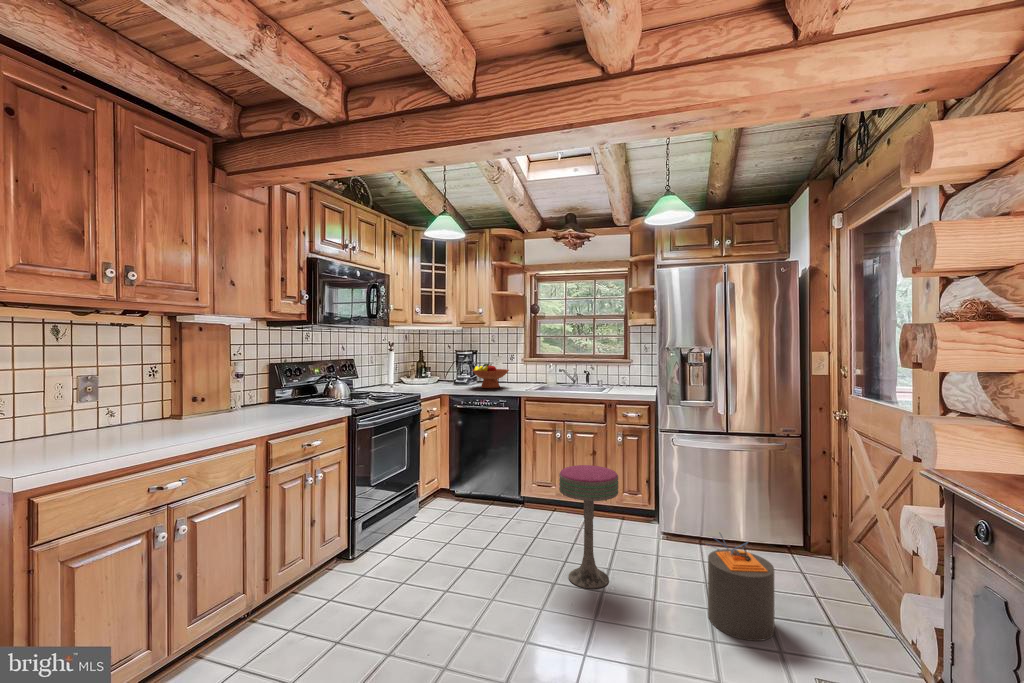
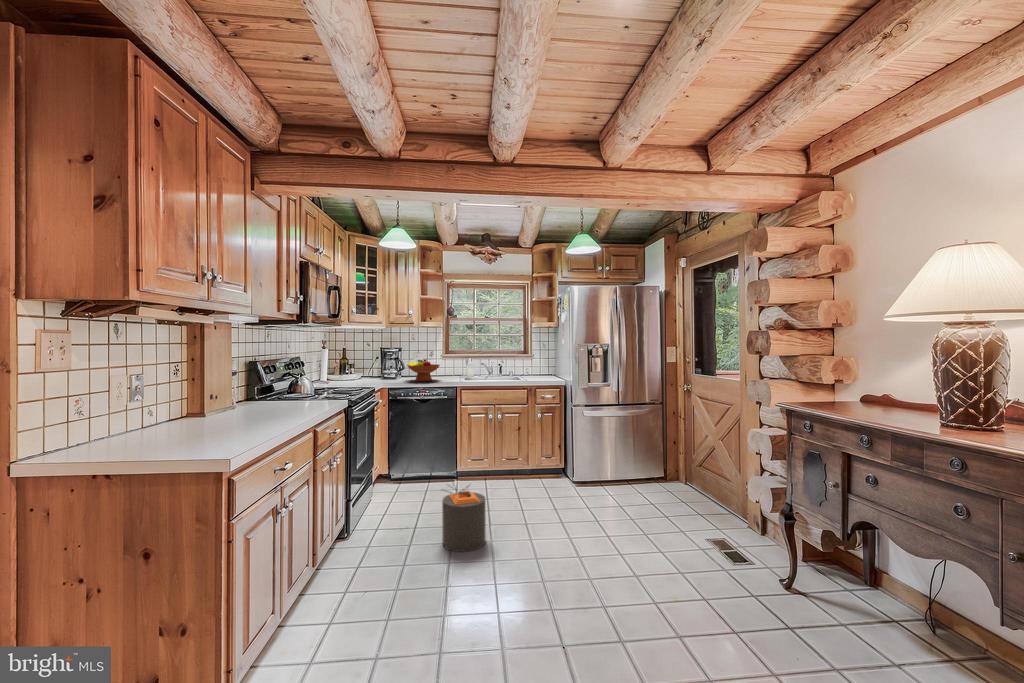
bar stool: present [559,465,618,589] -> none [524,433,567,521]
trash can: present [708,532,775,641] -> present [442,485,485,552]

